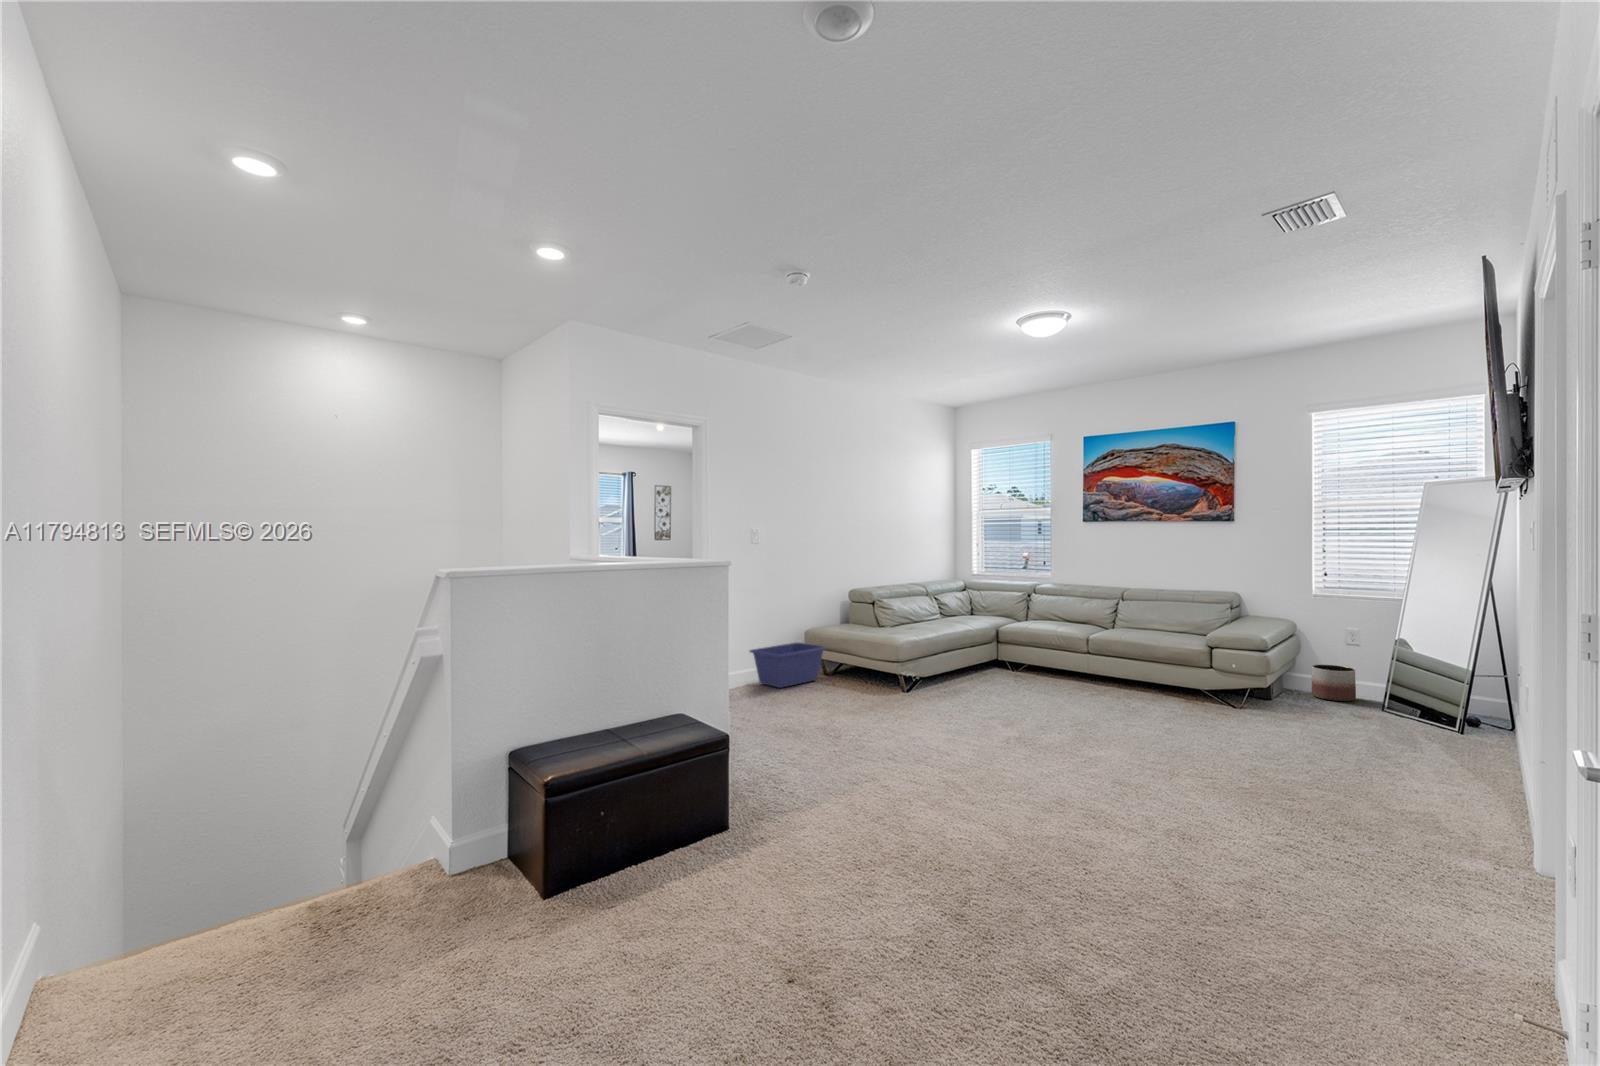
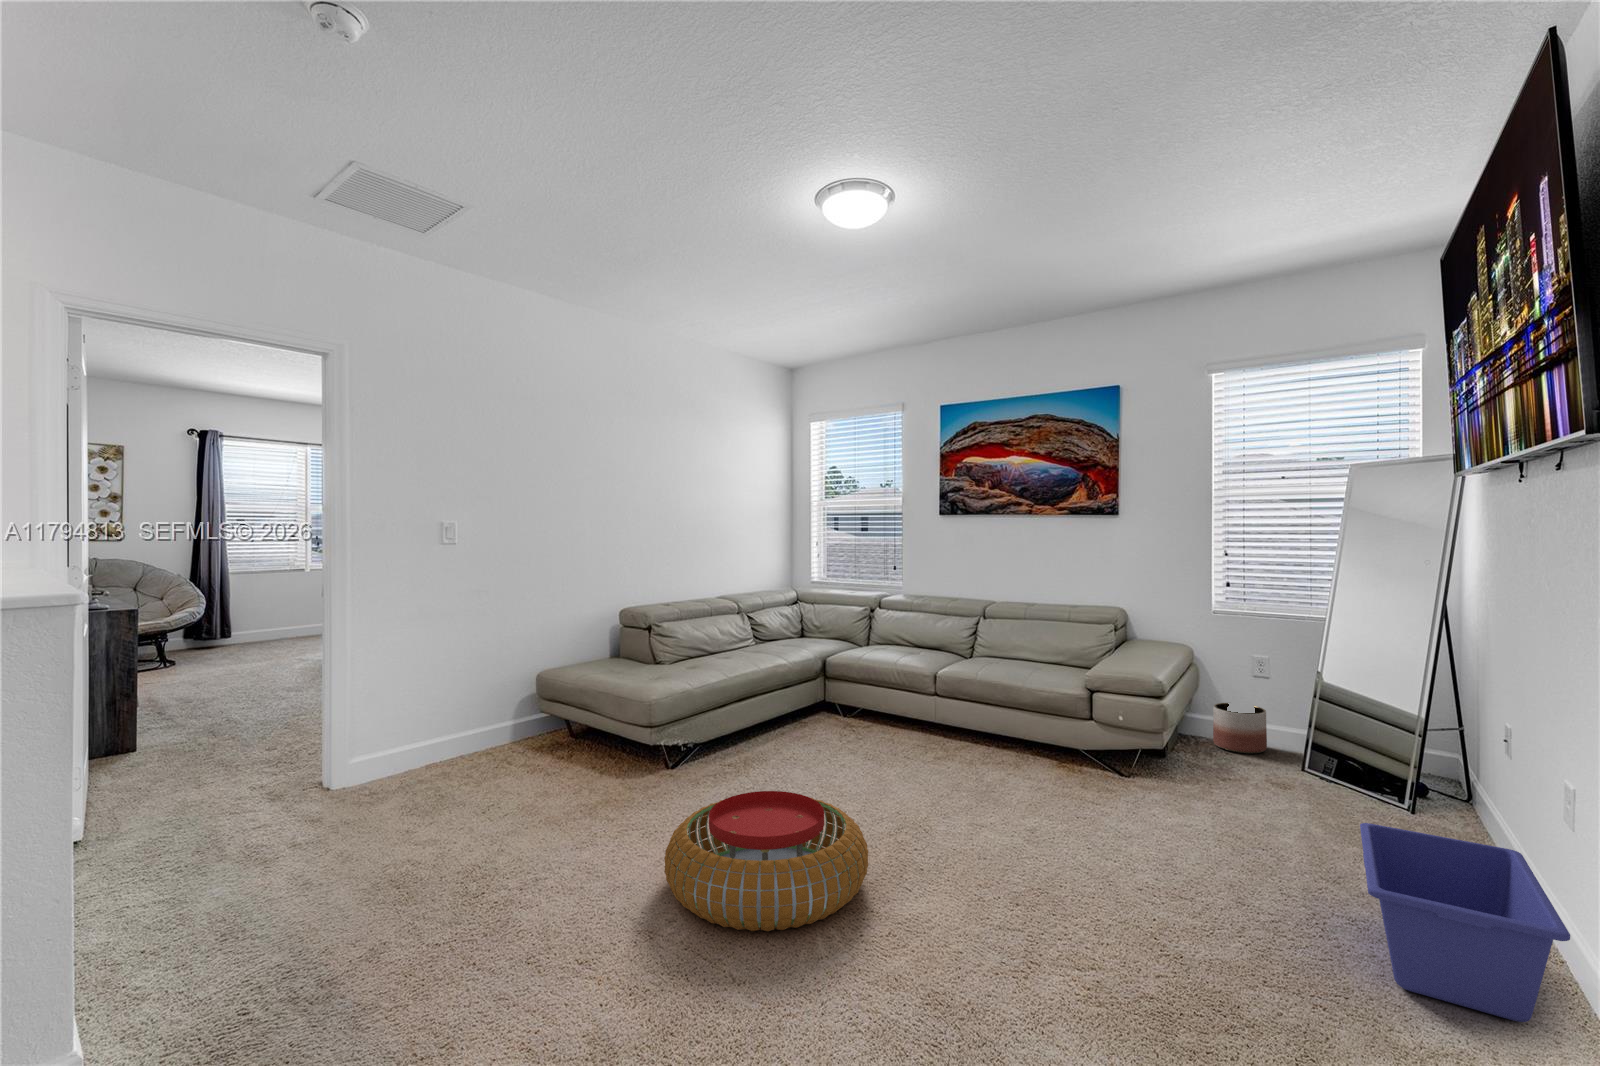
storage bin: present [750,643,827,688] -> present [1360,823,1570,1022]
pouf: none [940,694,1068,764] -> present [664,791,868,931]

